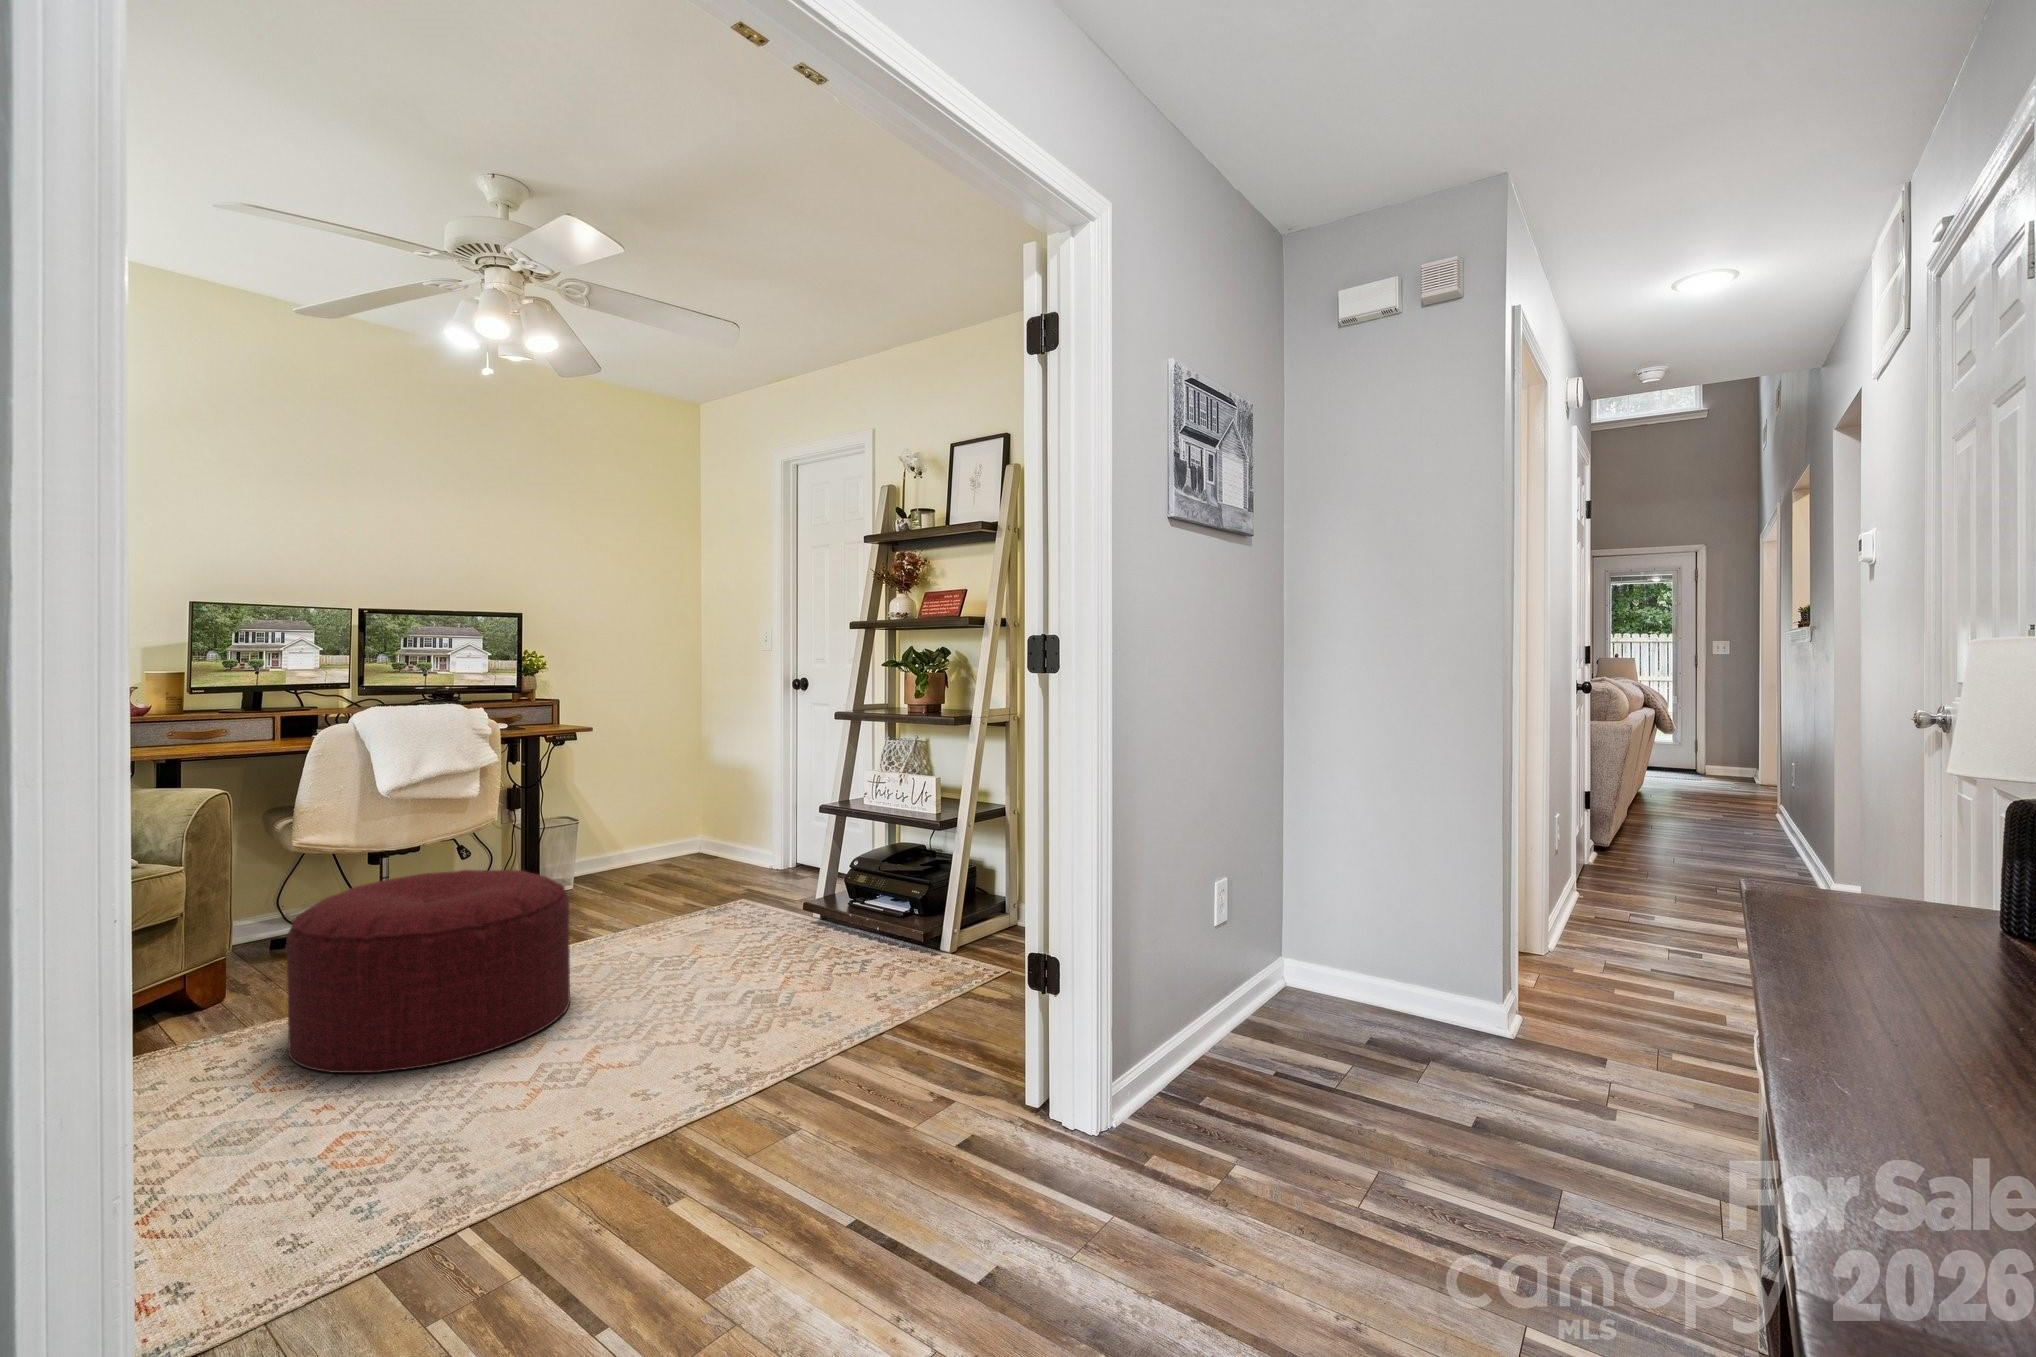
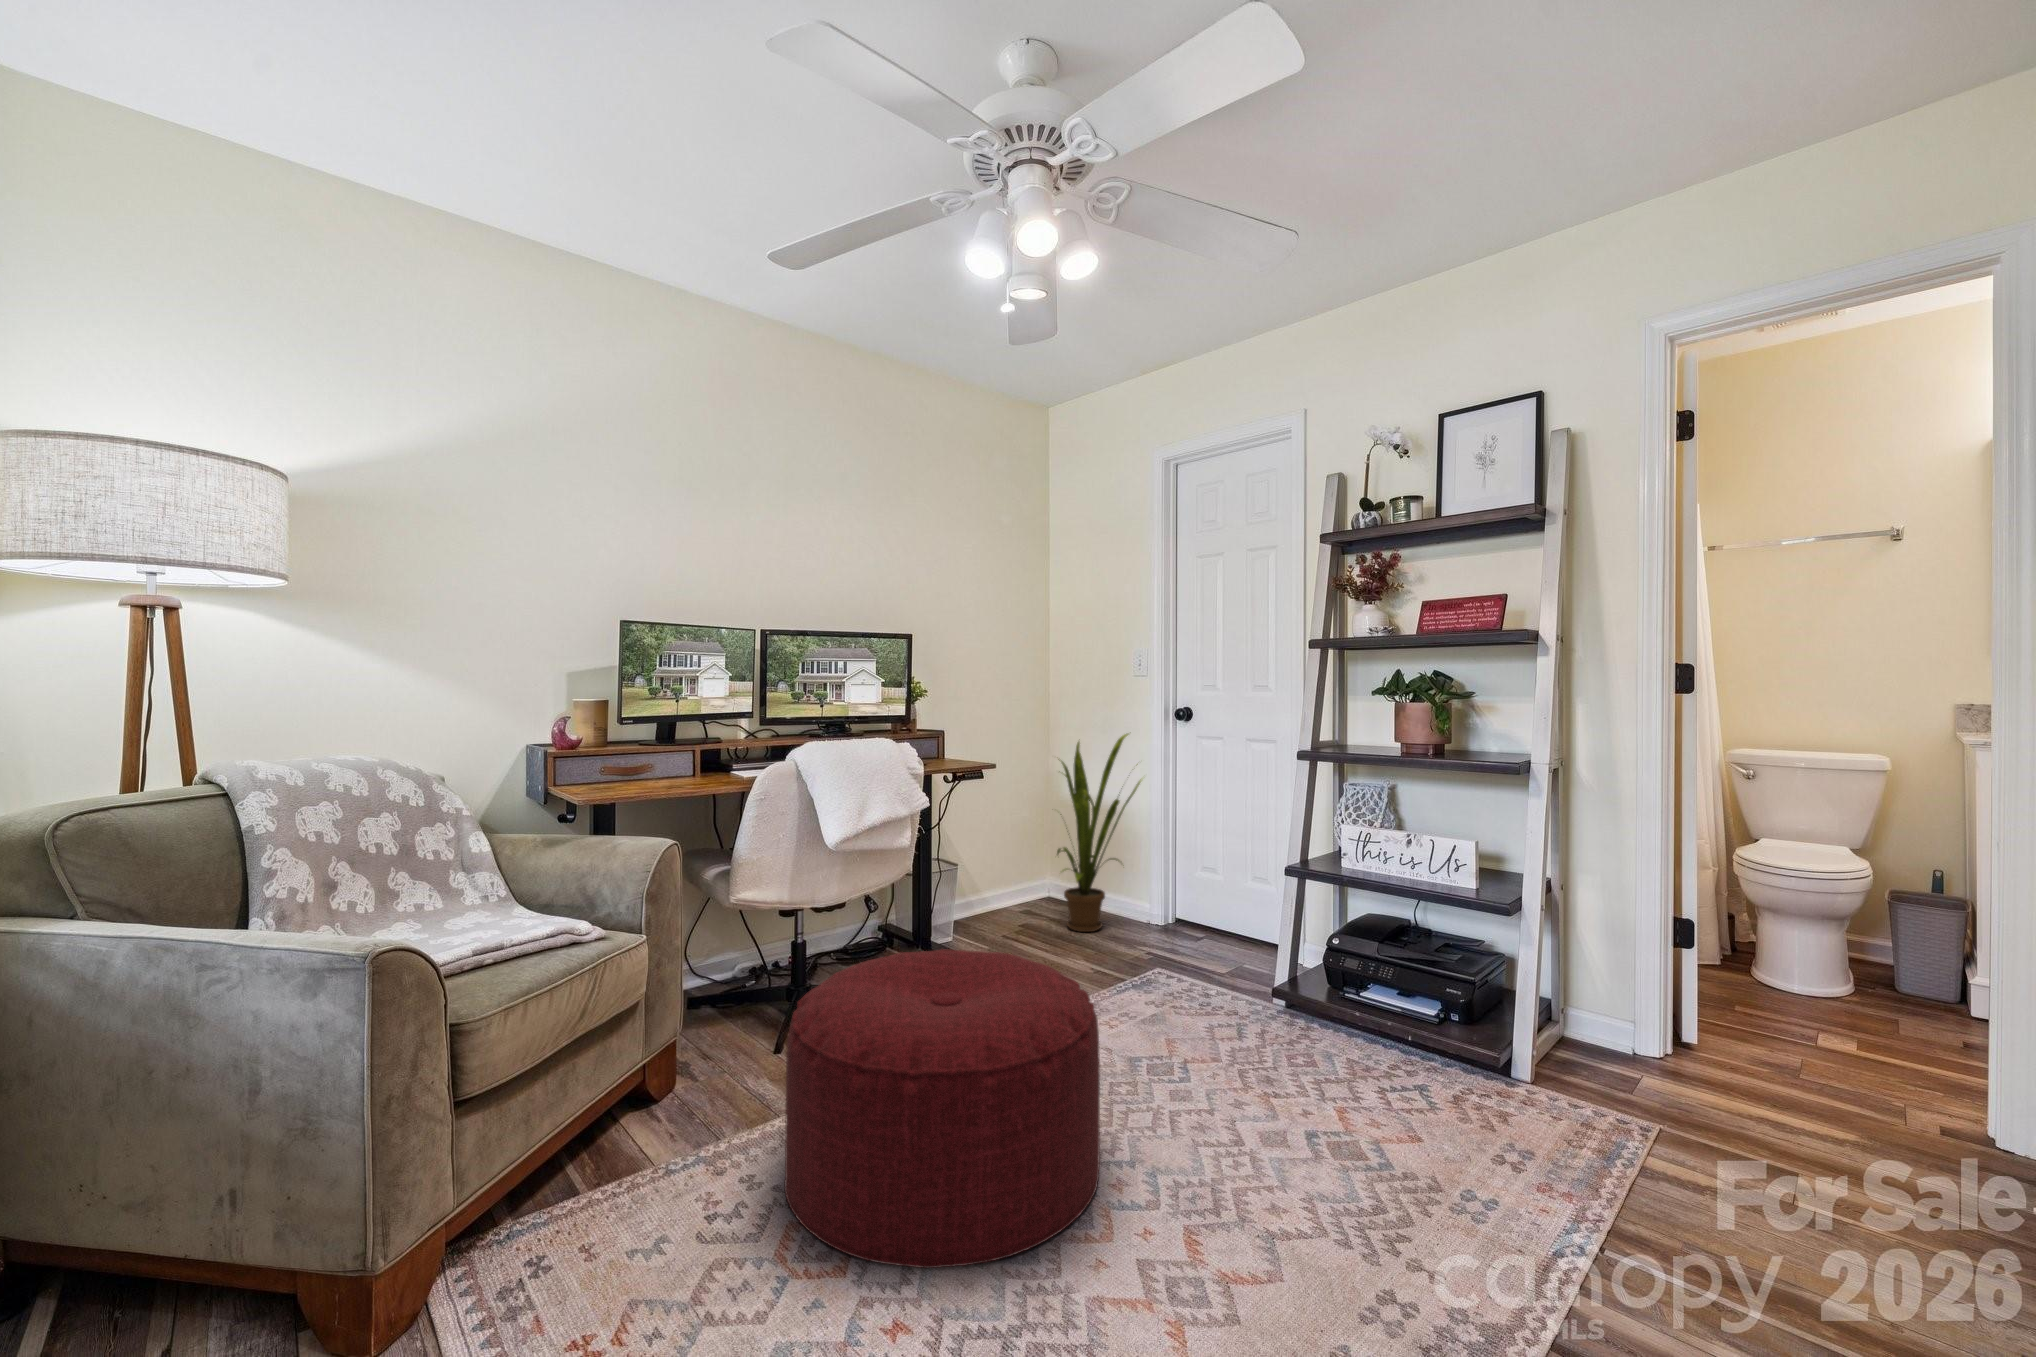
house plant: none [673,699,768,878] -> present [1057,734,1141,932]

